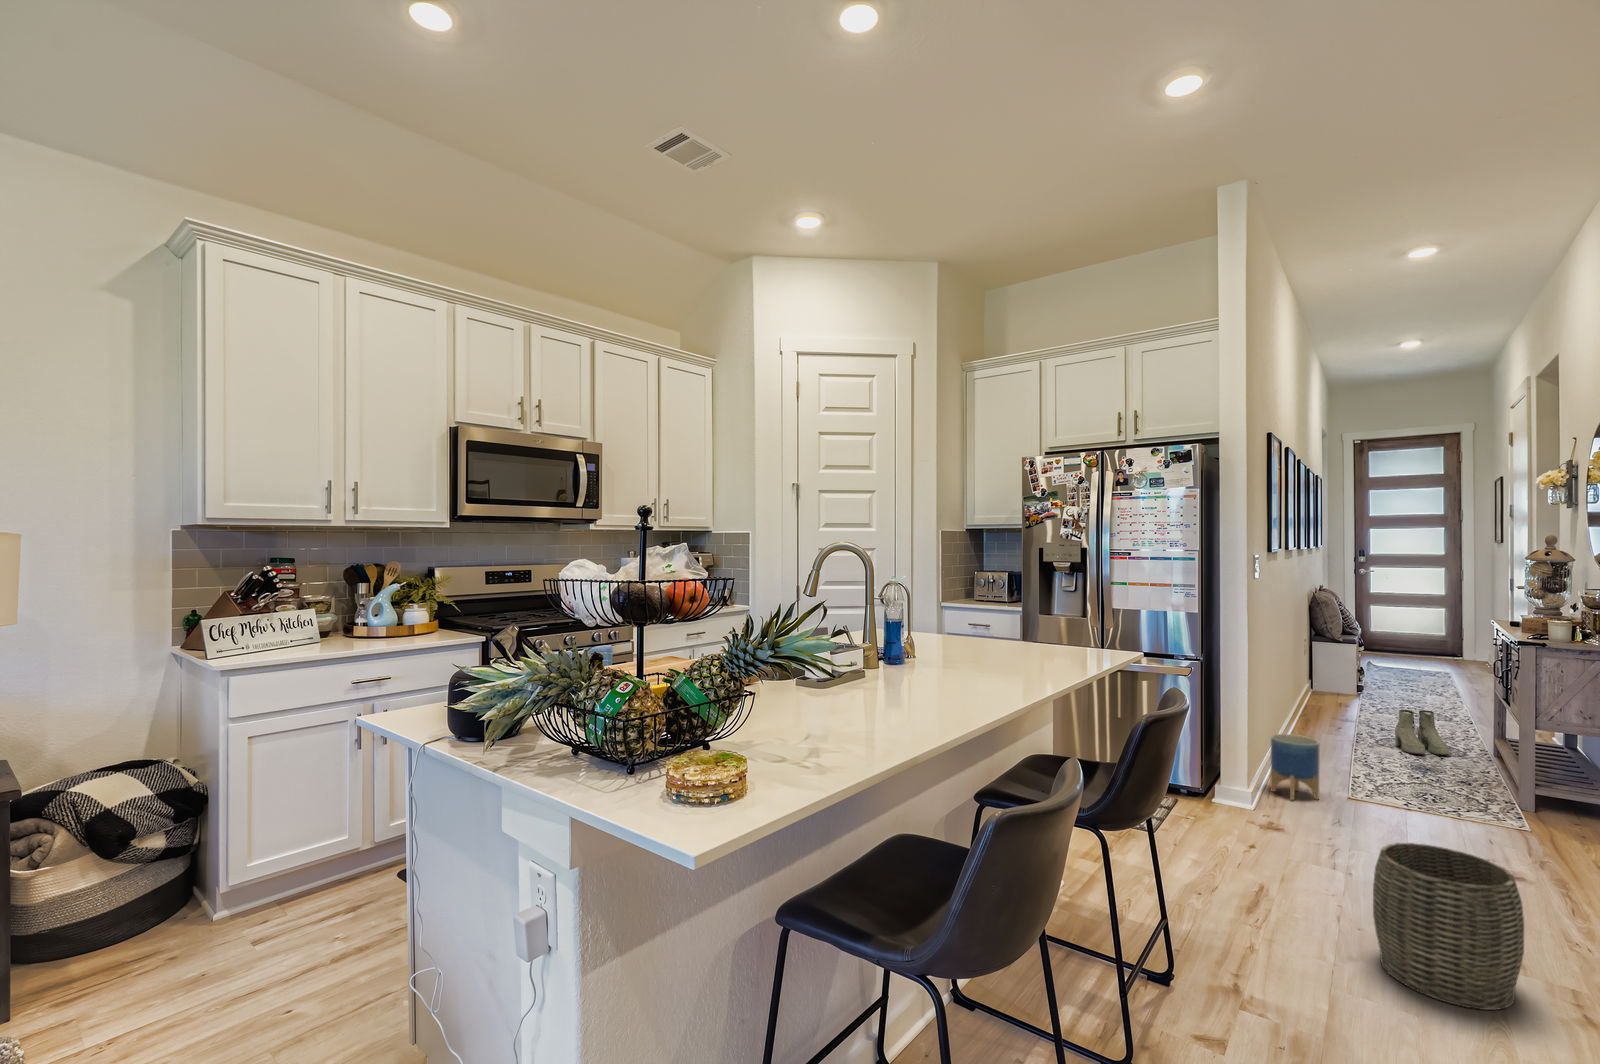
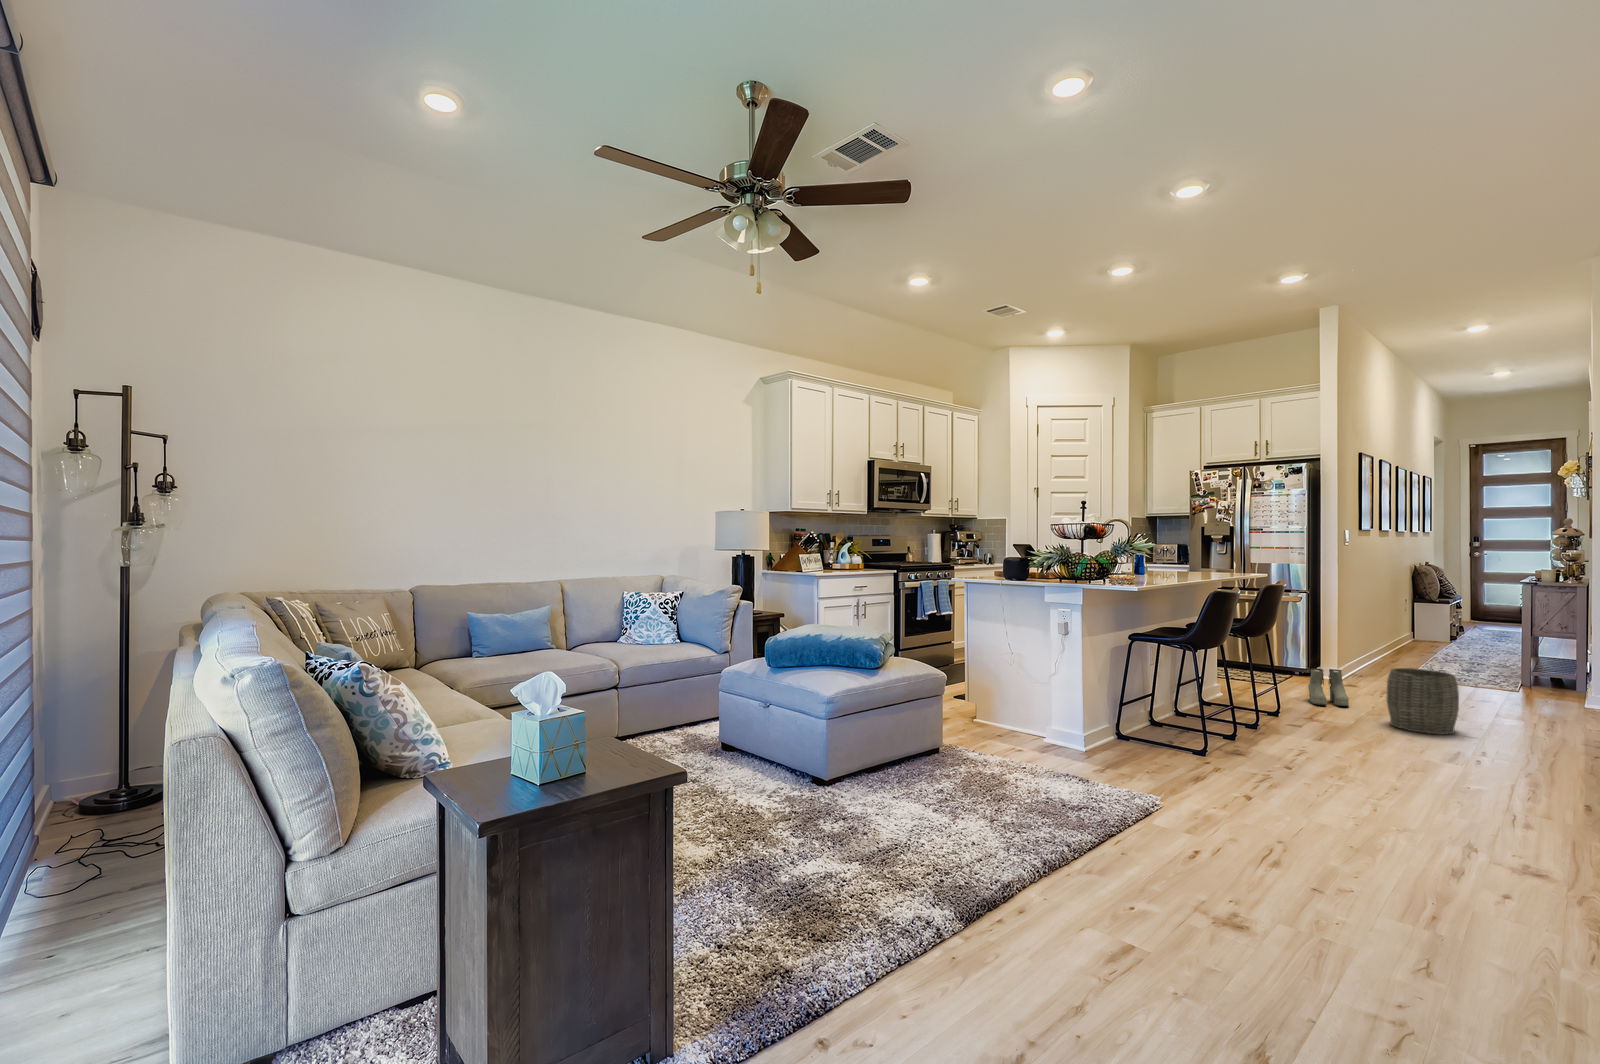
boots: present [1395,710,1449,755] -> present [1308,668,1349,706]
planter: present [1271,734,1320,801] -> none [1357,643,1389,682]

